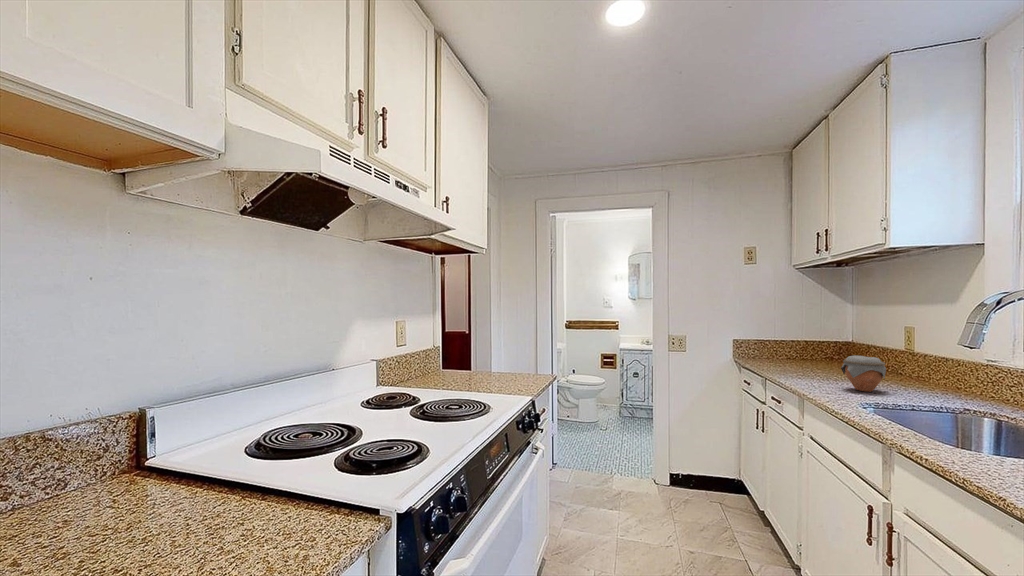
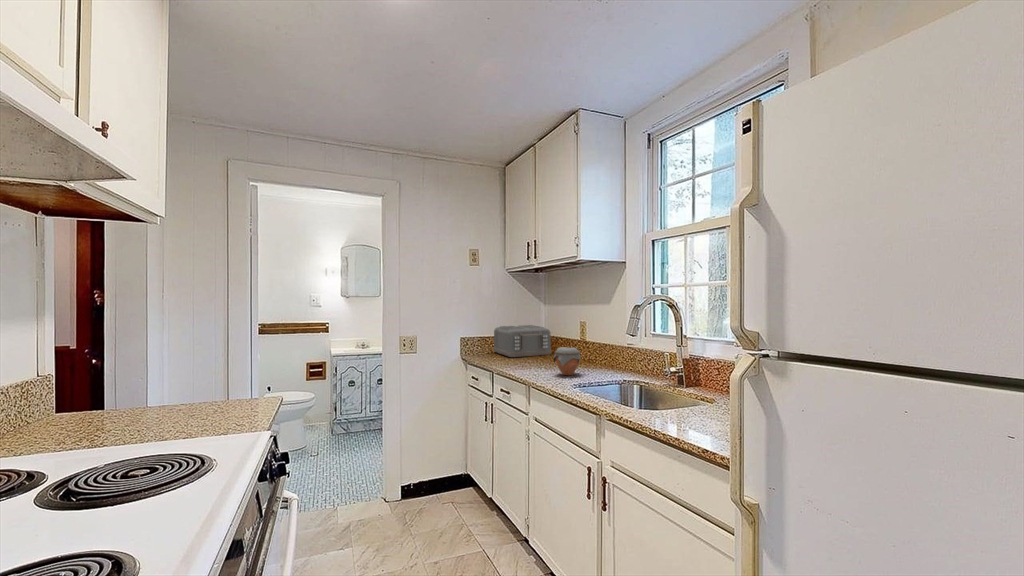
toaster: none [776,329,858,367] -> present [493,325,552,357]

